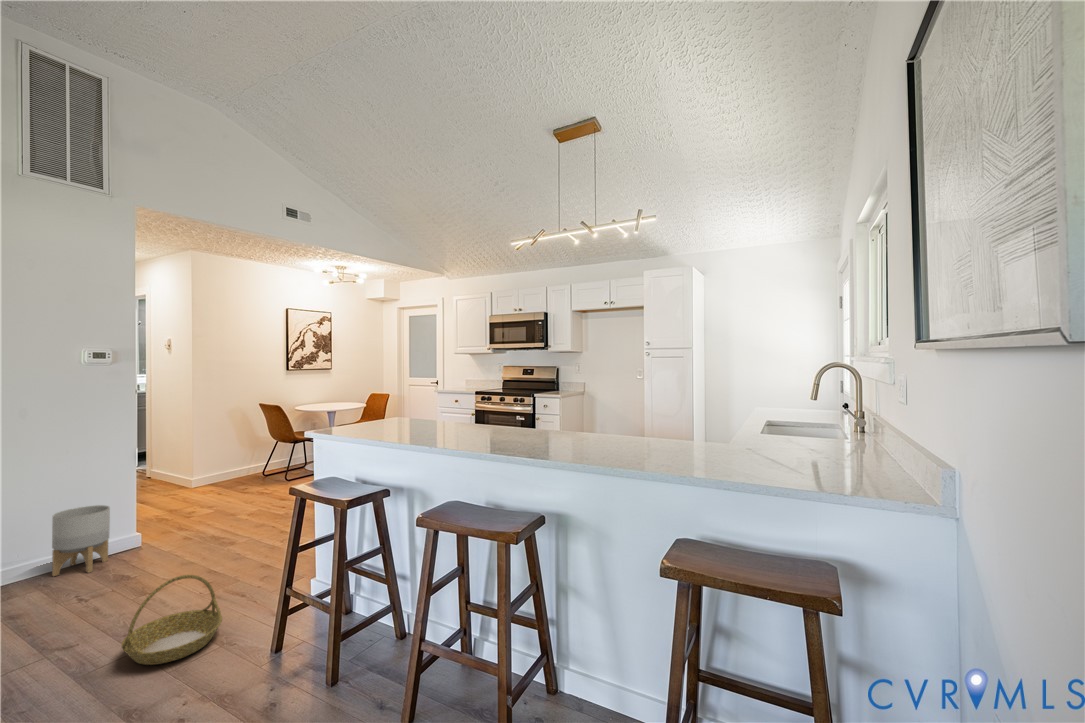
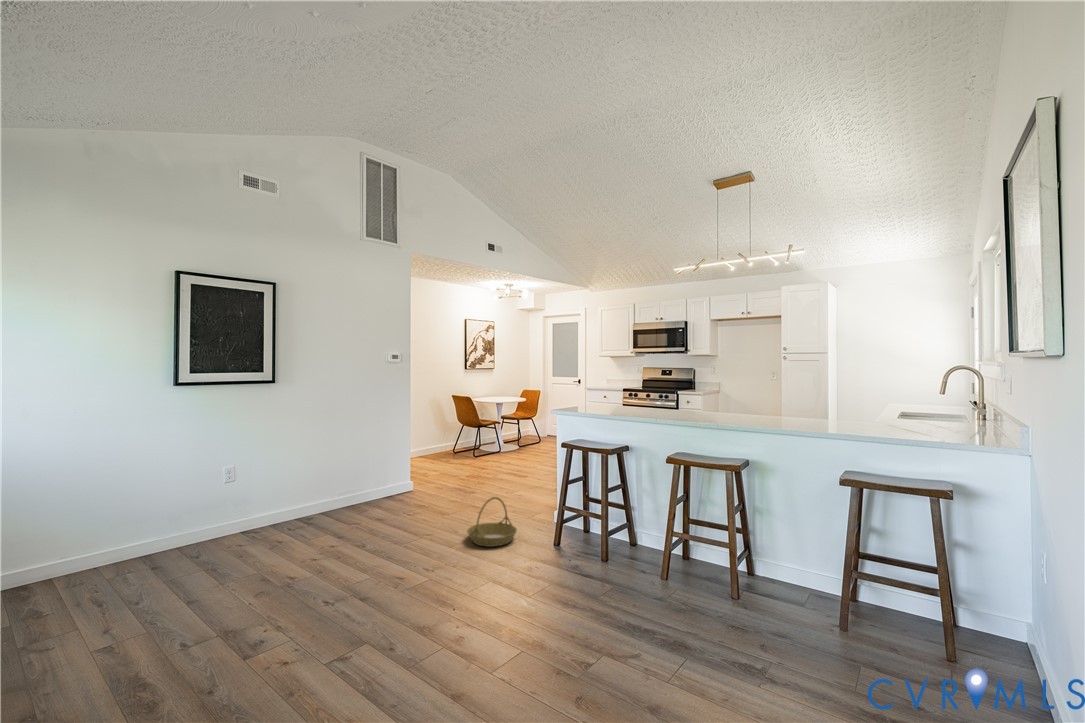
planter: present [52,505,110,576] -> none [374,461,403,505]

